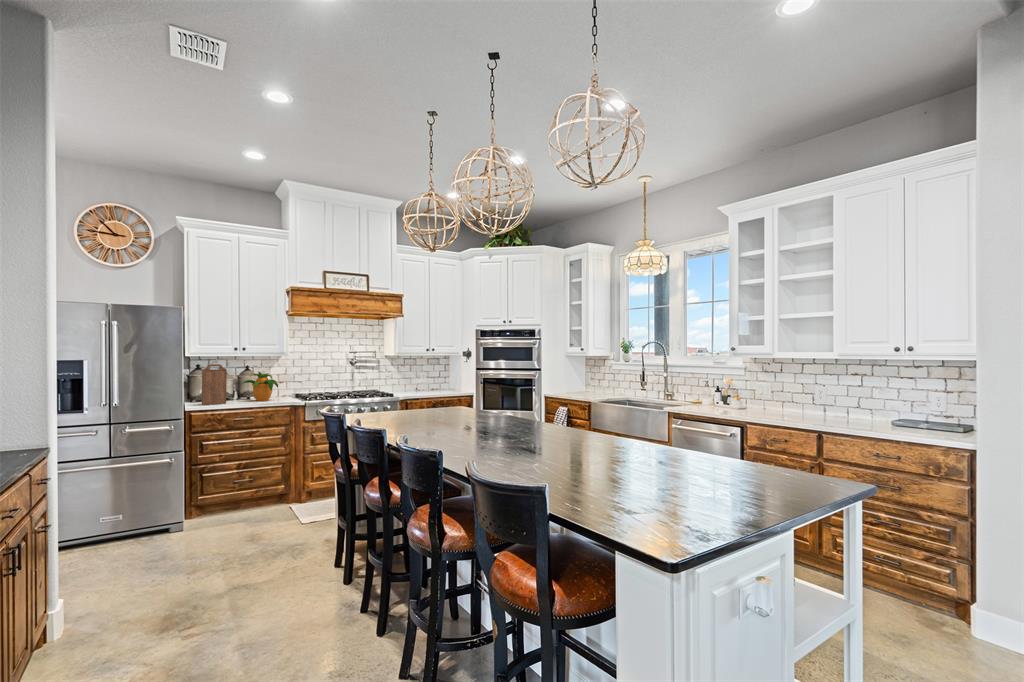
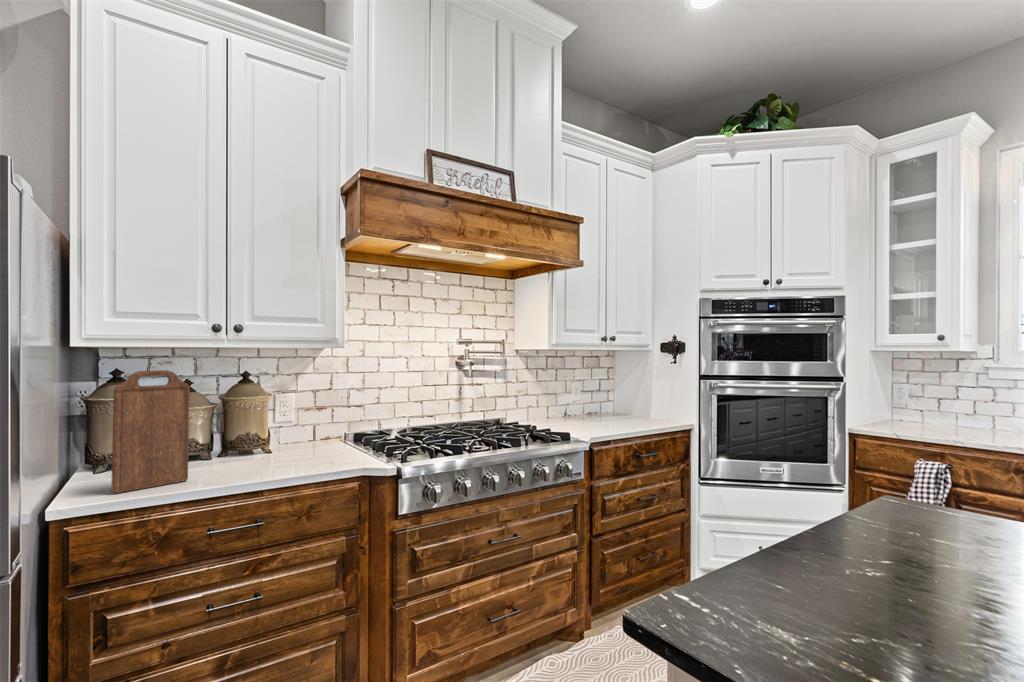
potted plant: present [242,372,278,401] -> none [225,387,328,464]

